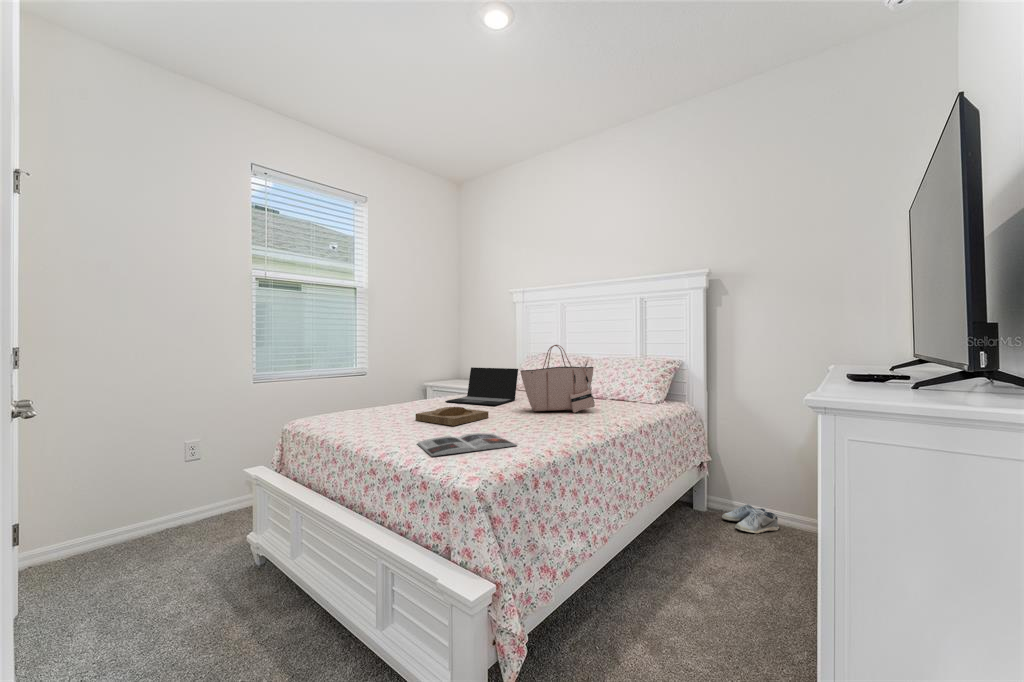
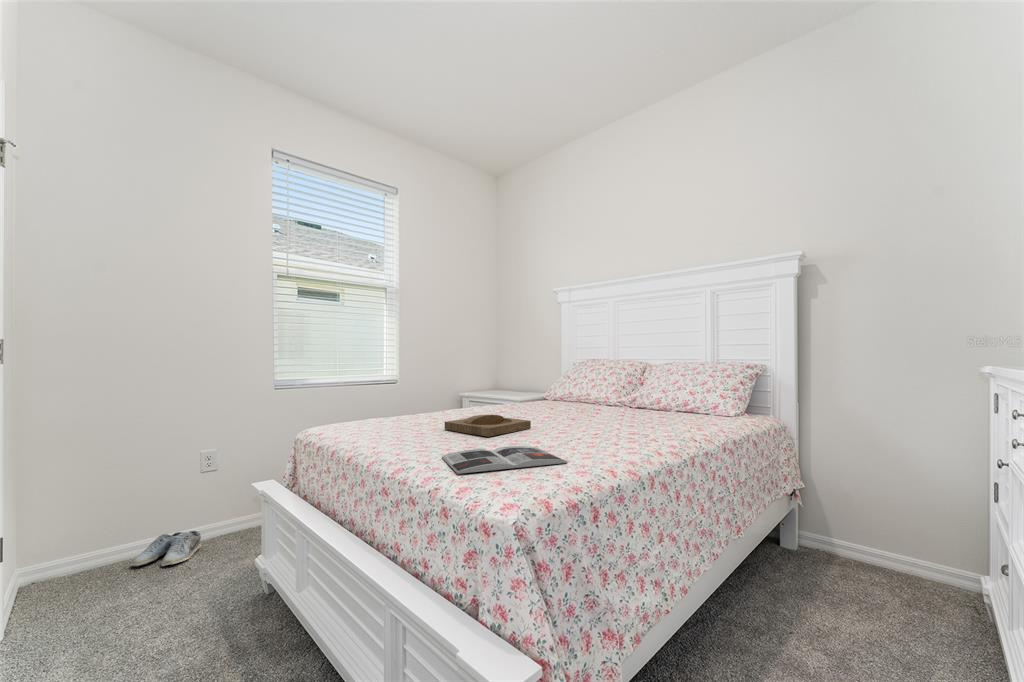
tote bag: present [520,345,595,413] -> none [568,342,660,424]
laptop: present [445,367,518,405] -> none [481,372,565,415]
shoe: present [722,504,779,534] -> present [131,531,202,566]

